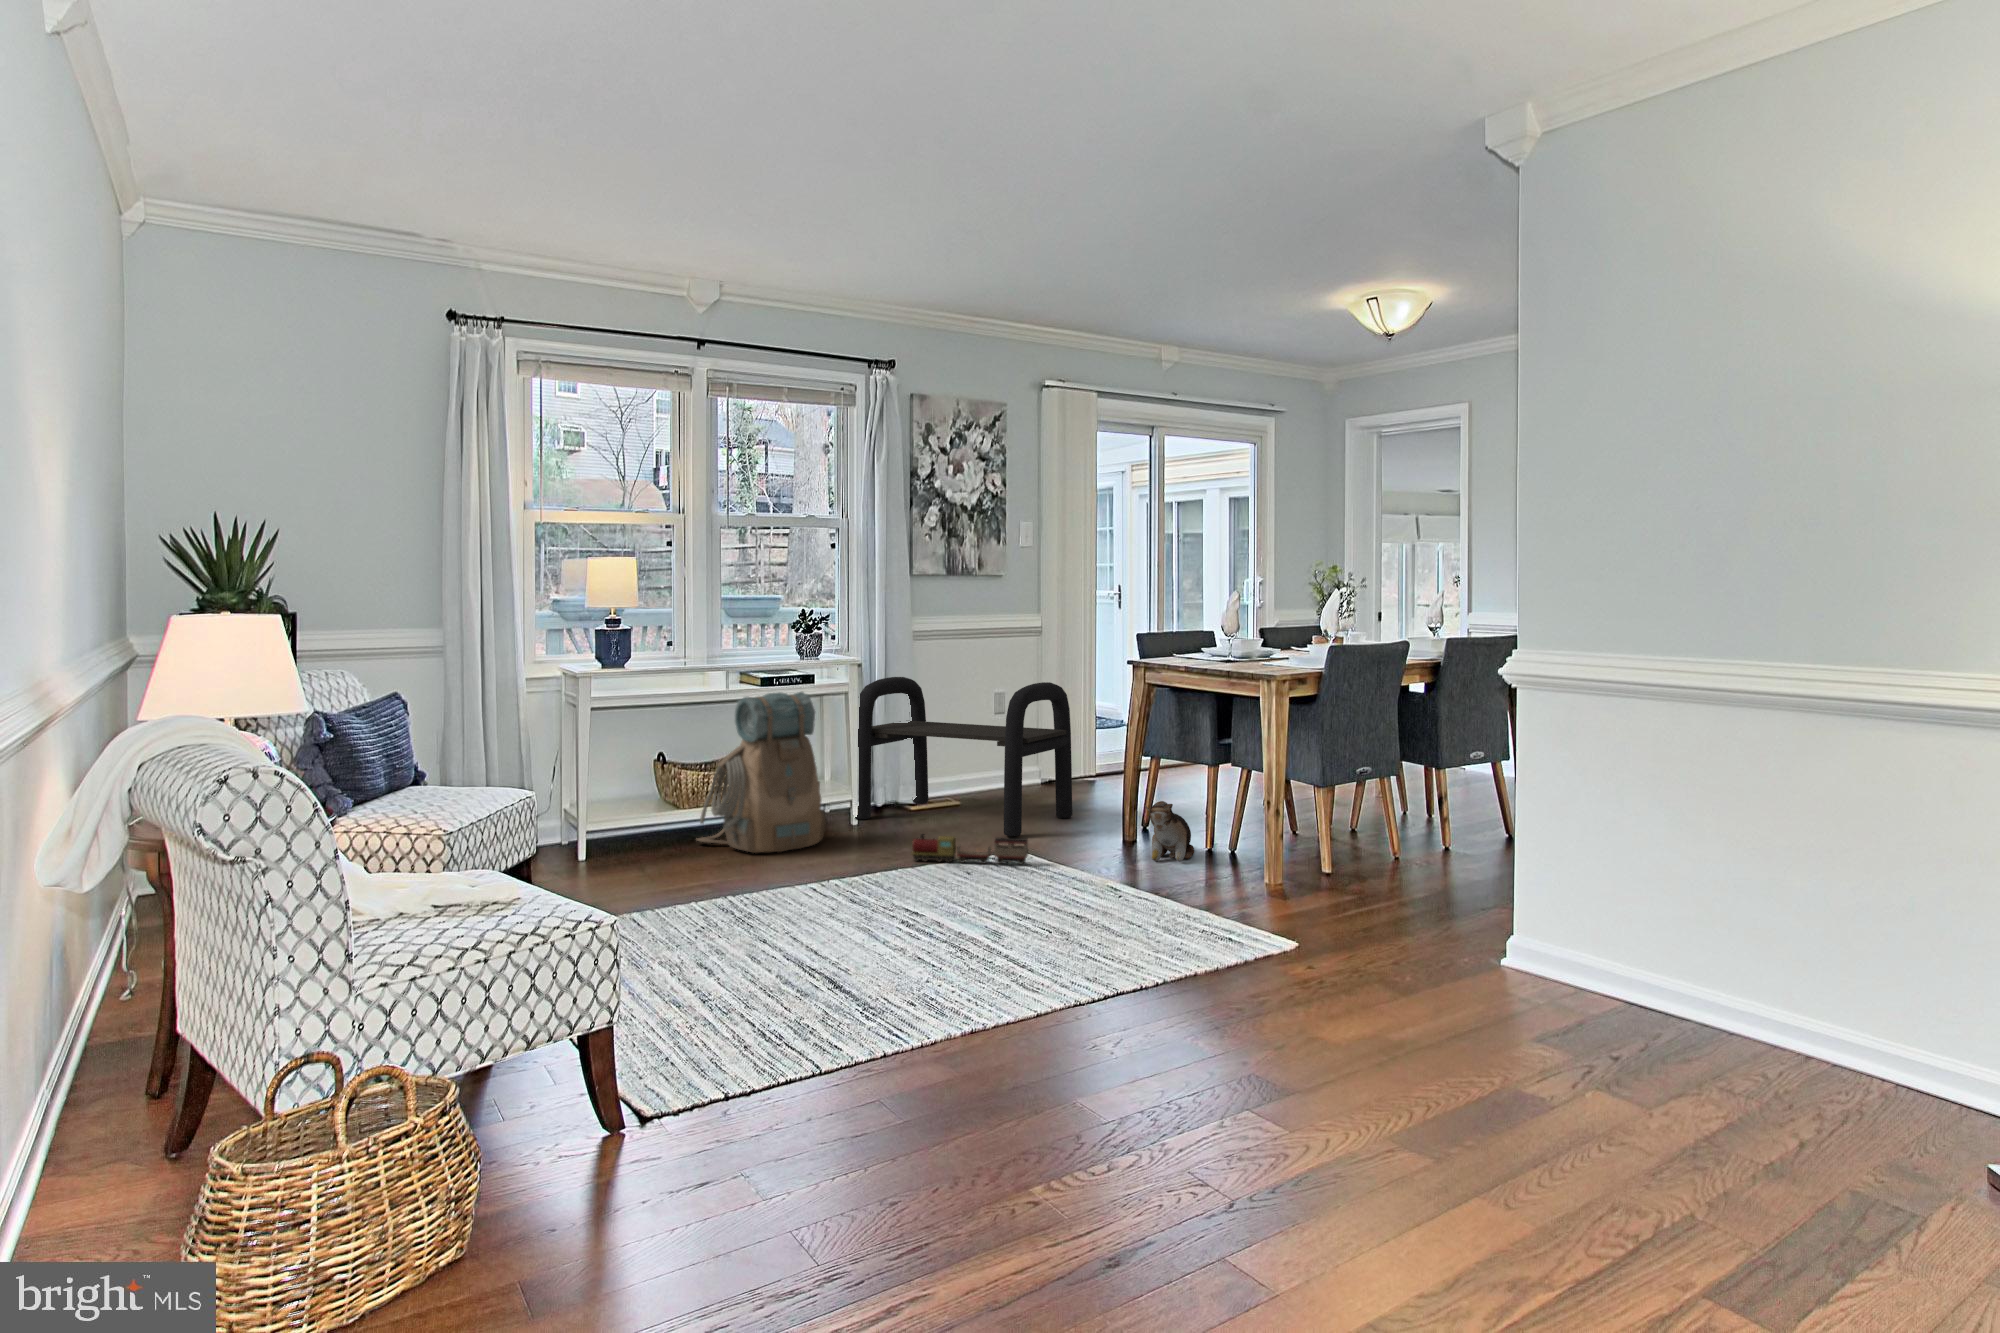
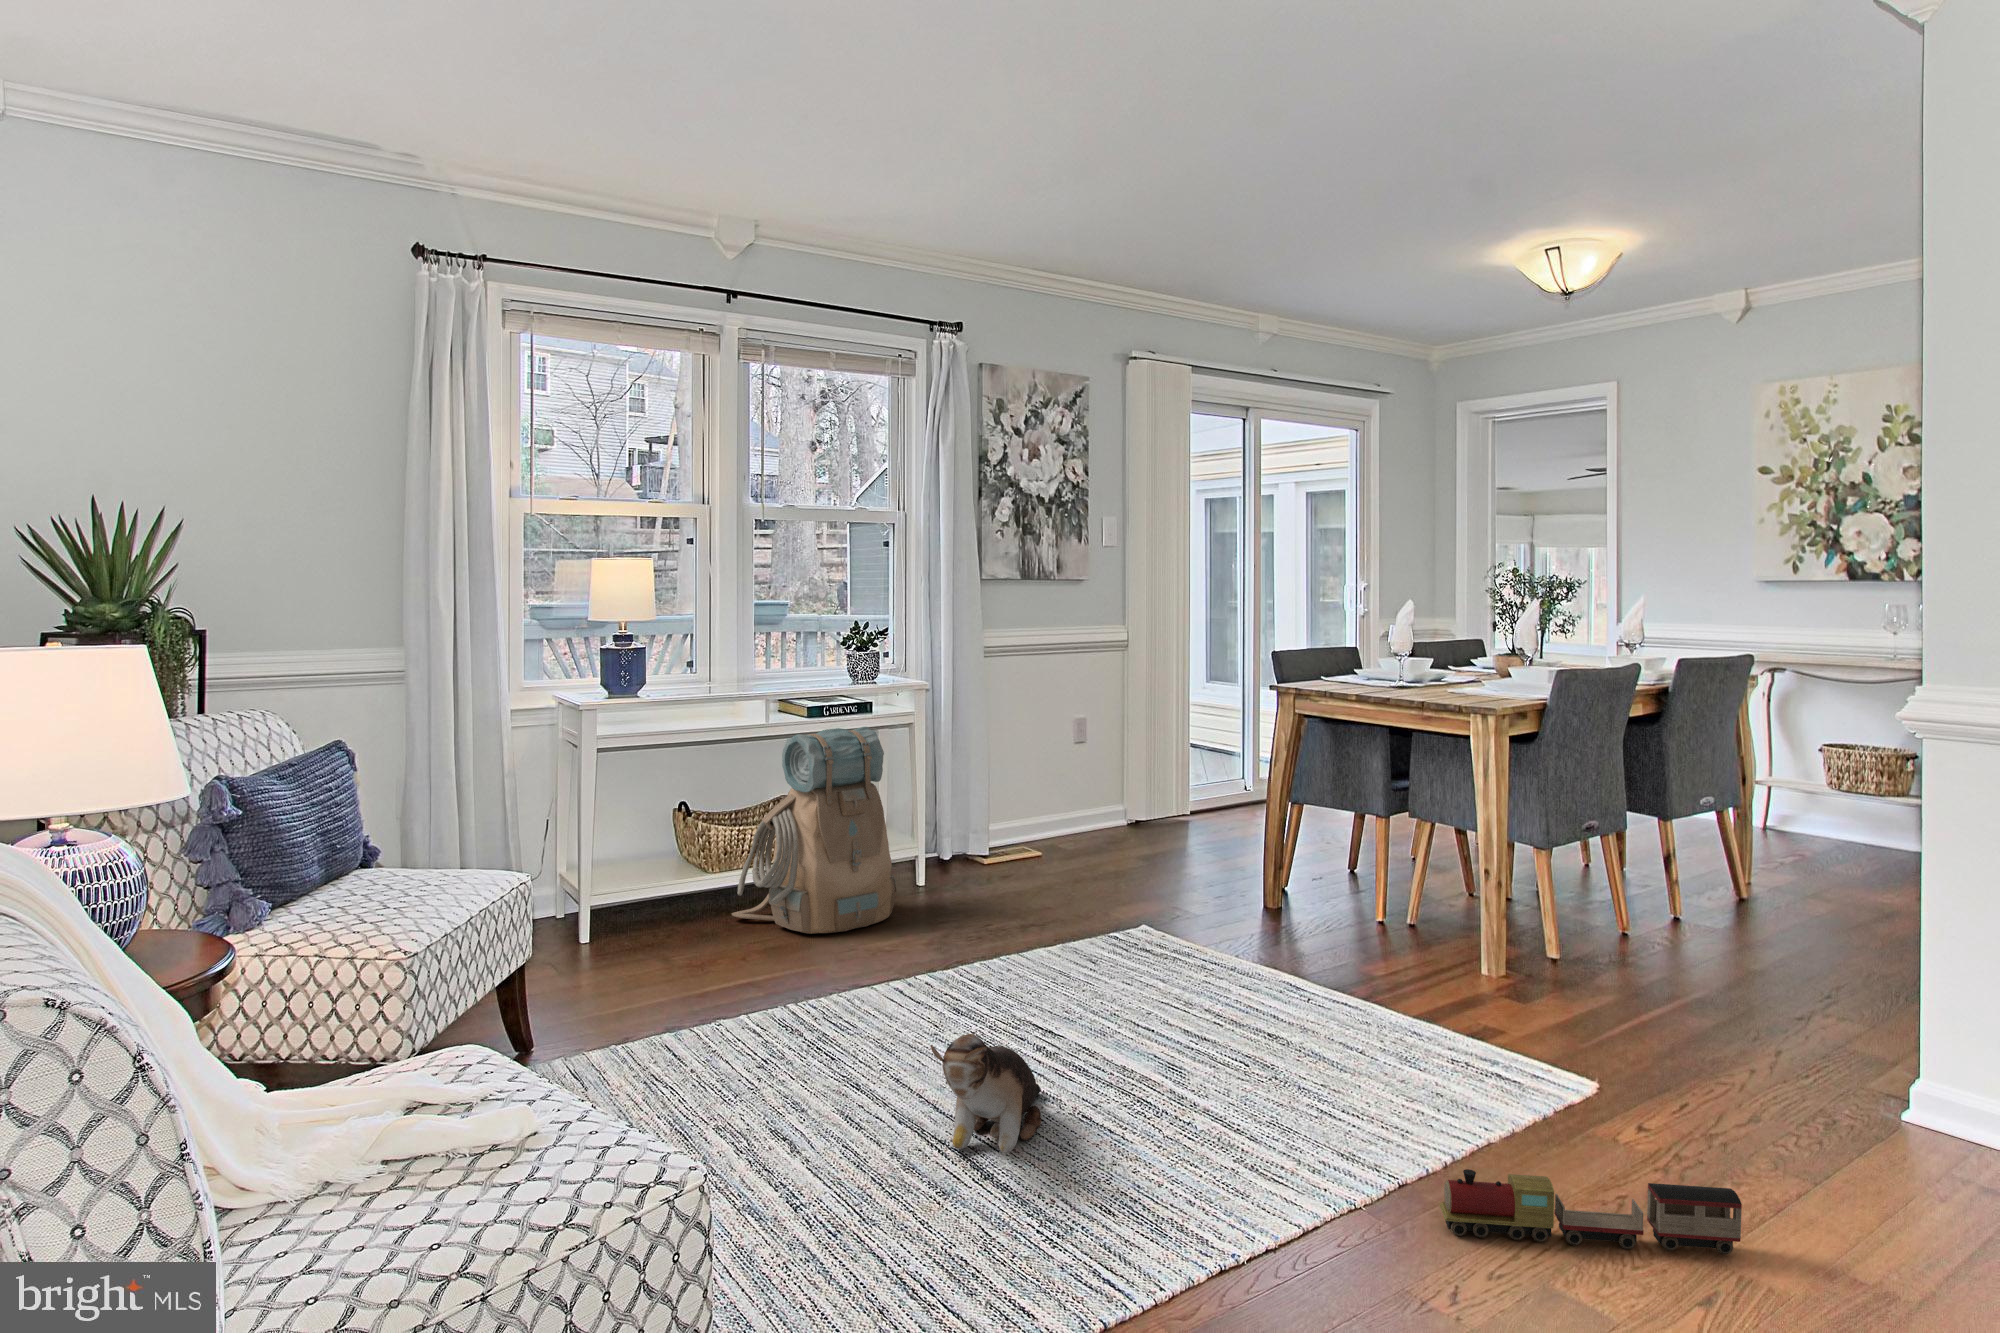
bench: present [855,677,1072,836] -> none [919,703,1186,905]
plush toy: present [1144,801,1194,861] -> present [931,1034,1042,1153]
toy train: present [912,834,1028,864] -> present [1439,1169,1742,1255]

